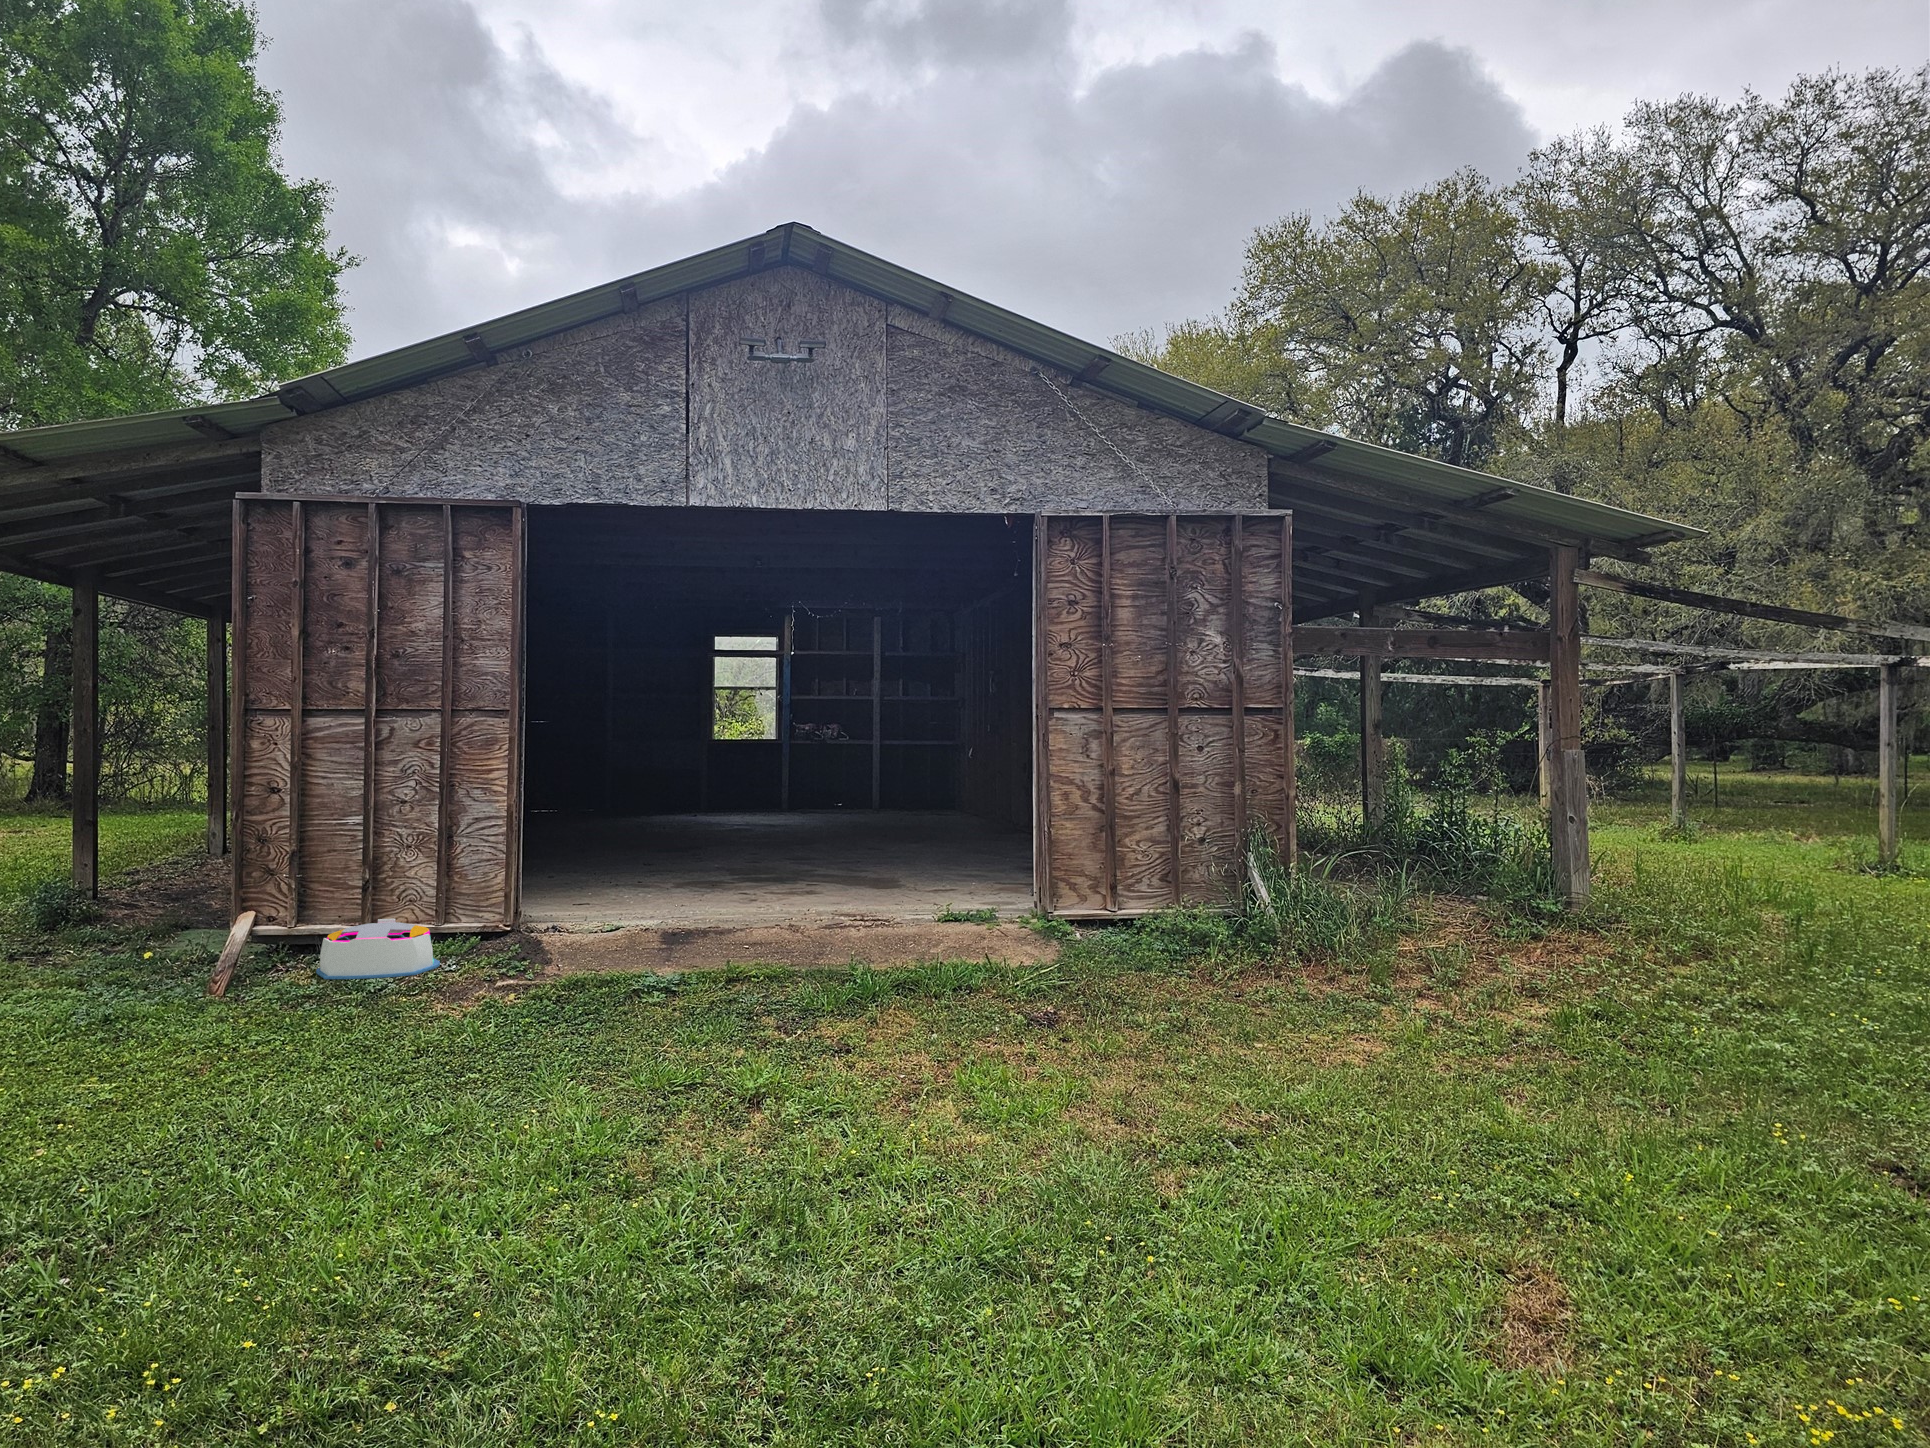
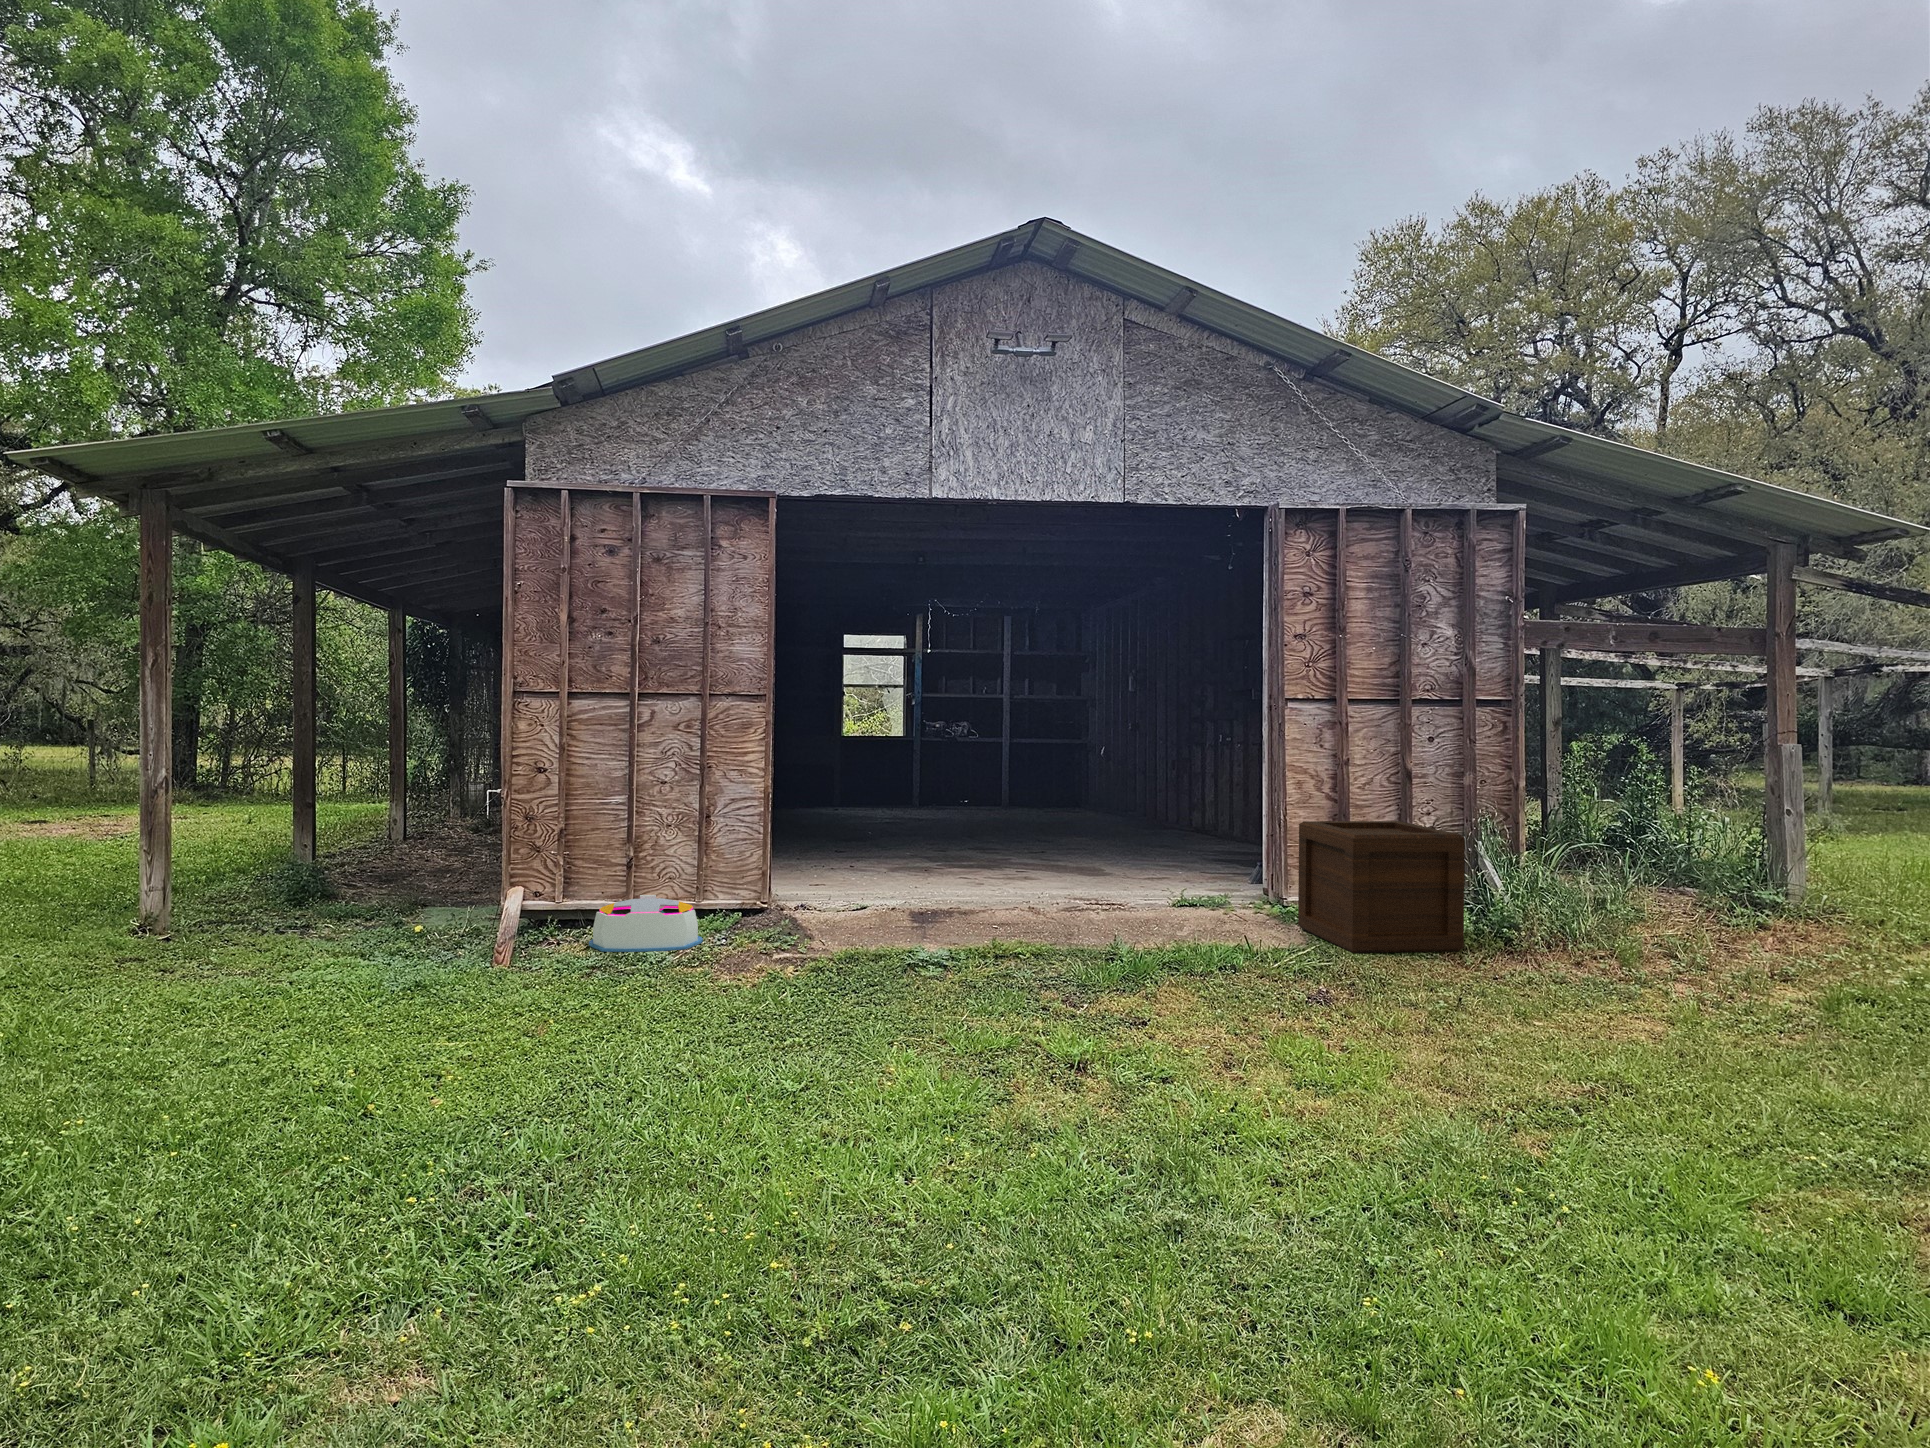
wooden crate: none [1064,830,1211,965] -> present [1298,821,1465,953]

